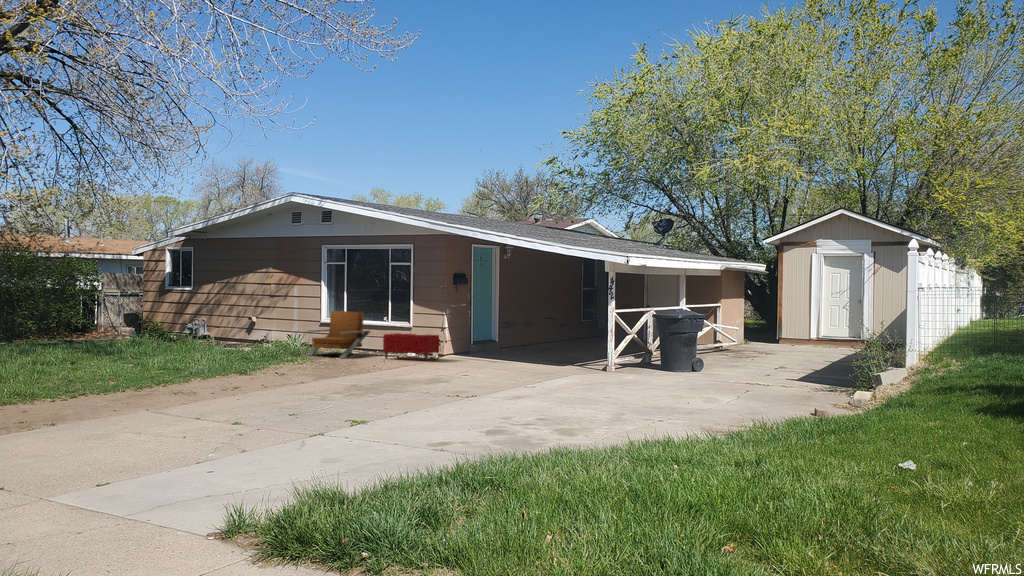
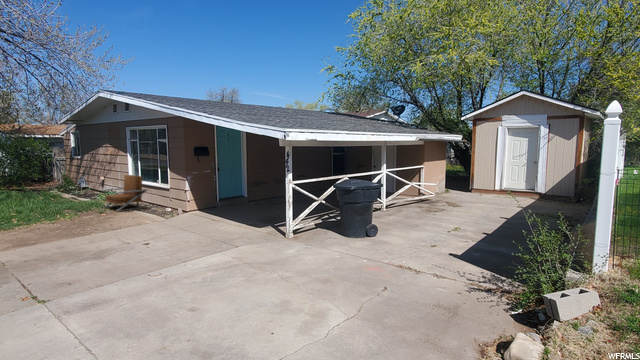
bench: present [383,333,441,361] -> none [144,192,183,217]

